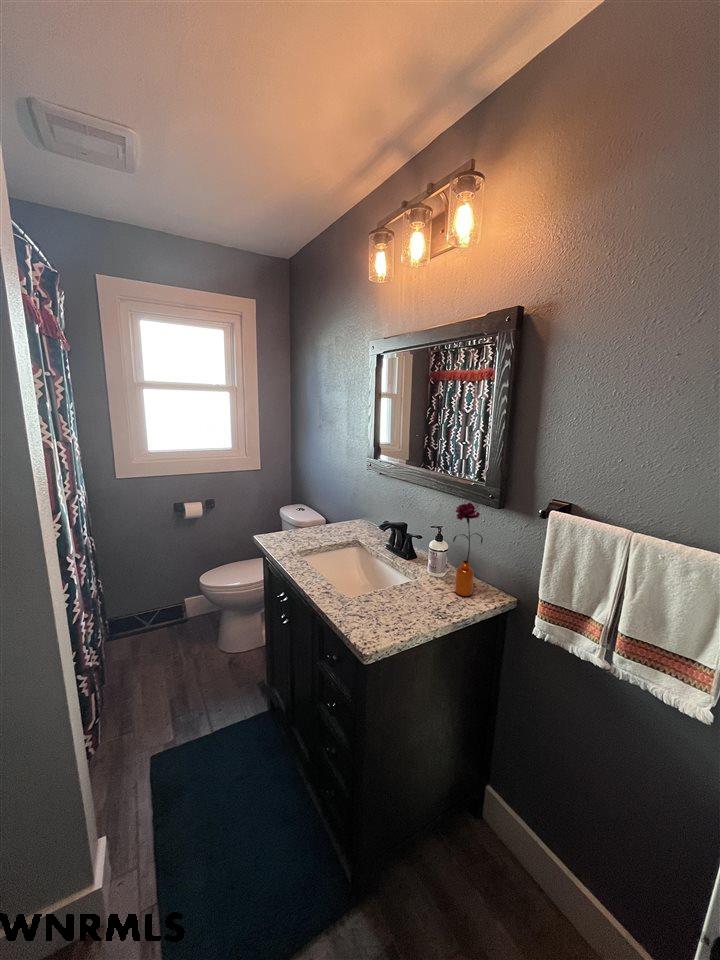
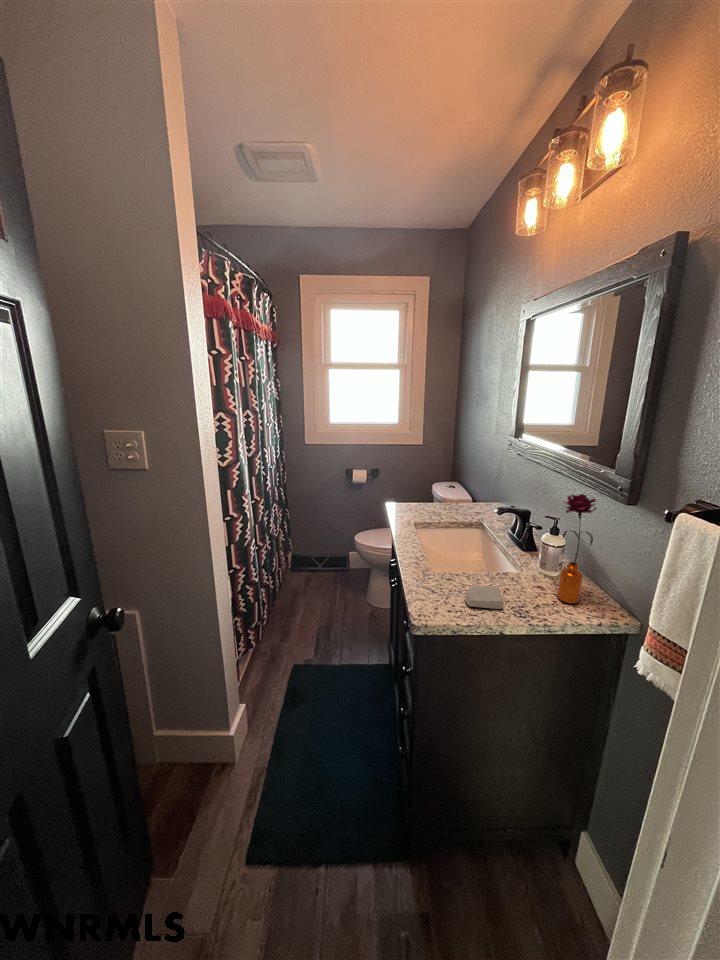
soap bar: none [393,597,428,622] -> present [465,586,504,609]

